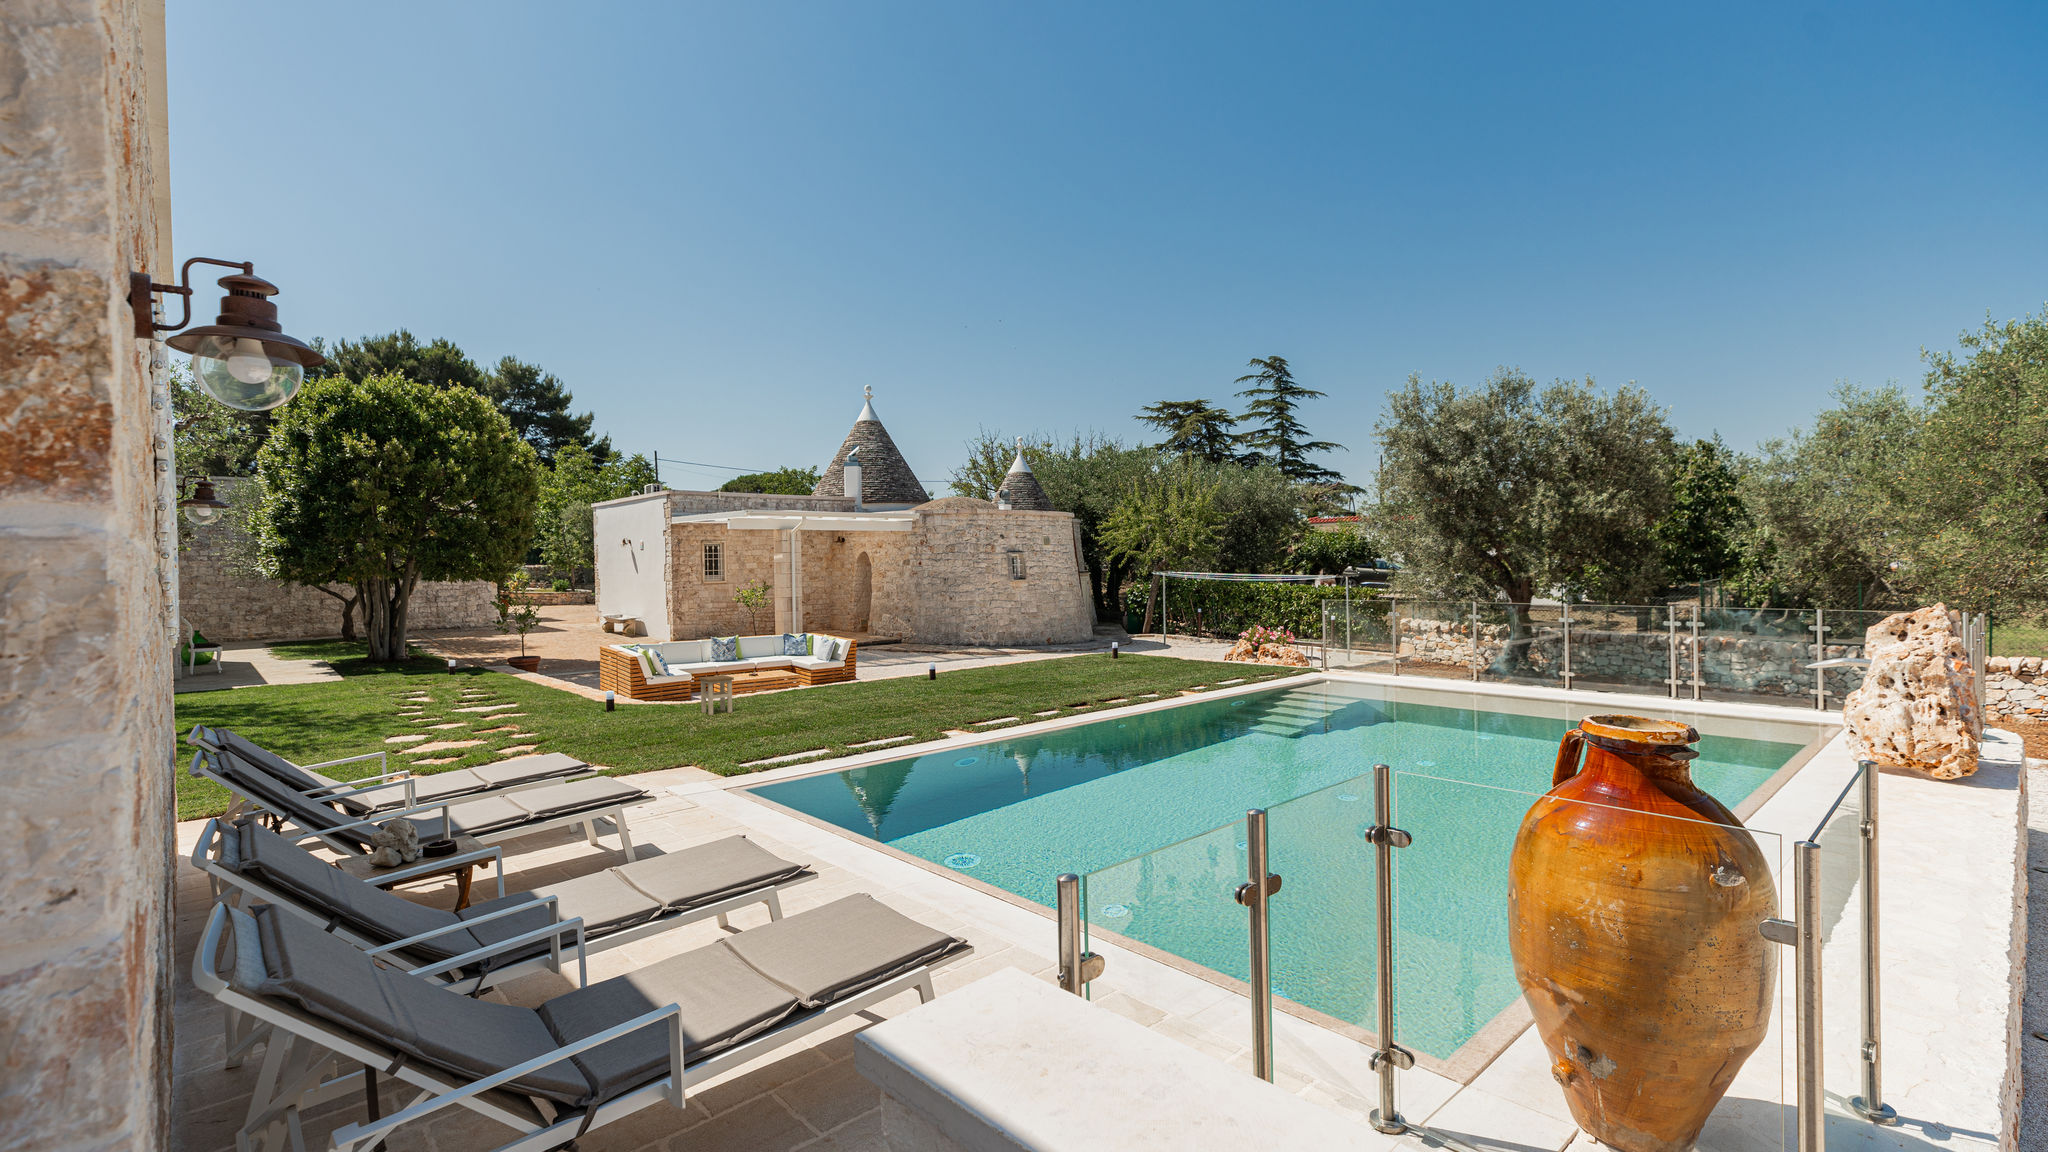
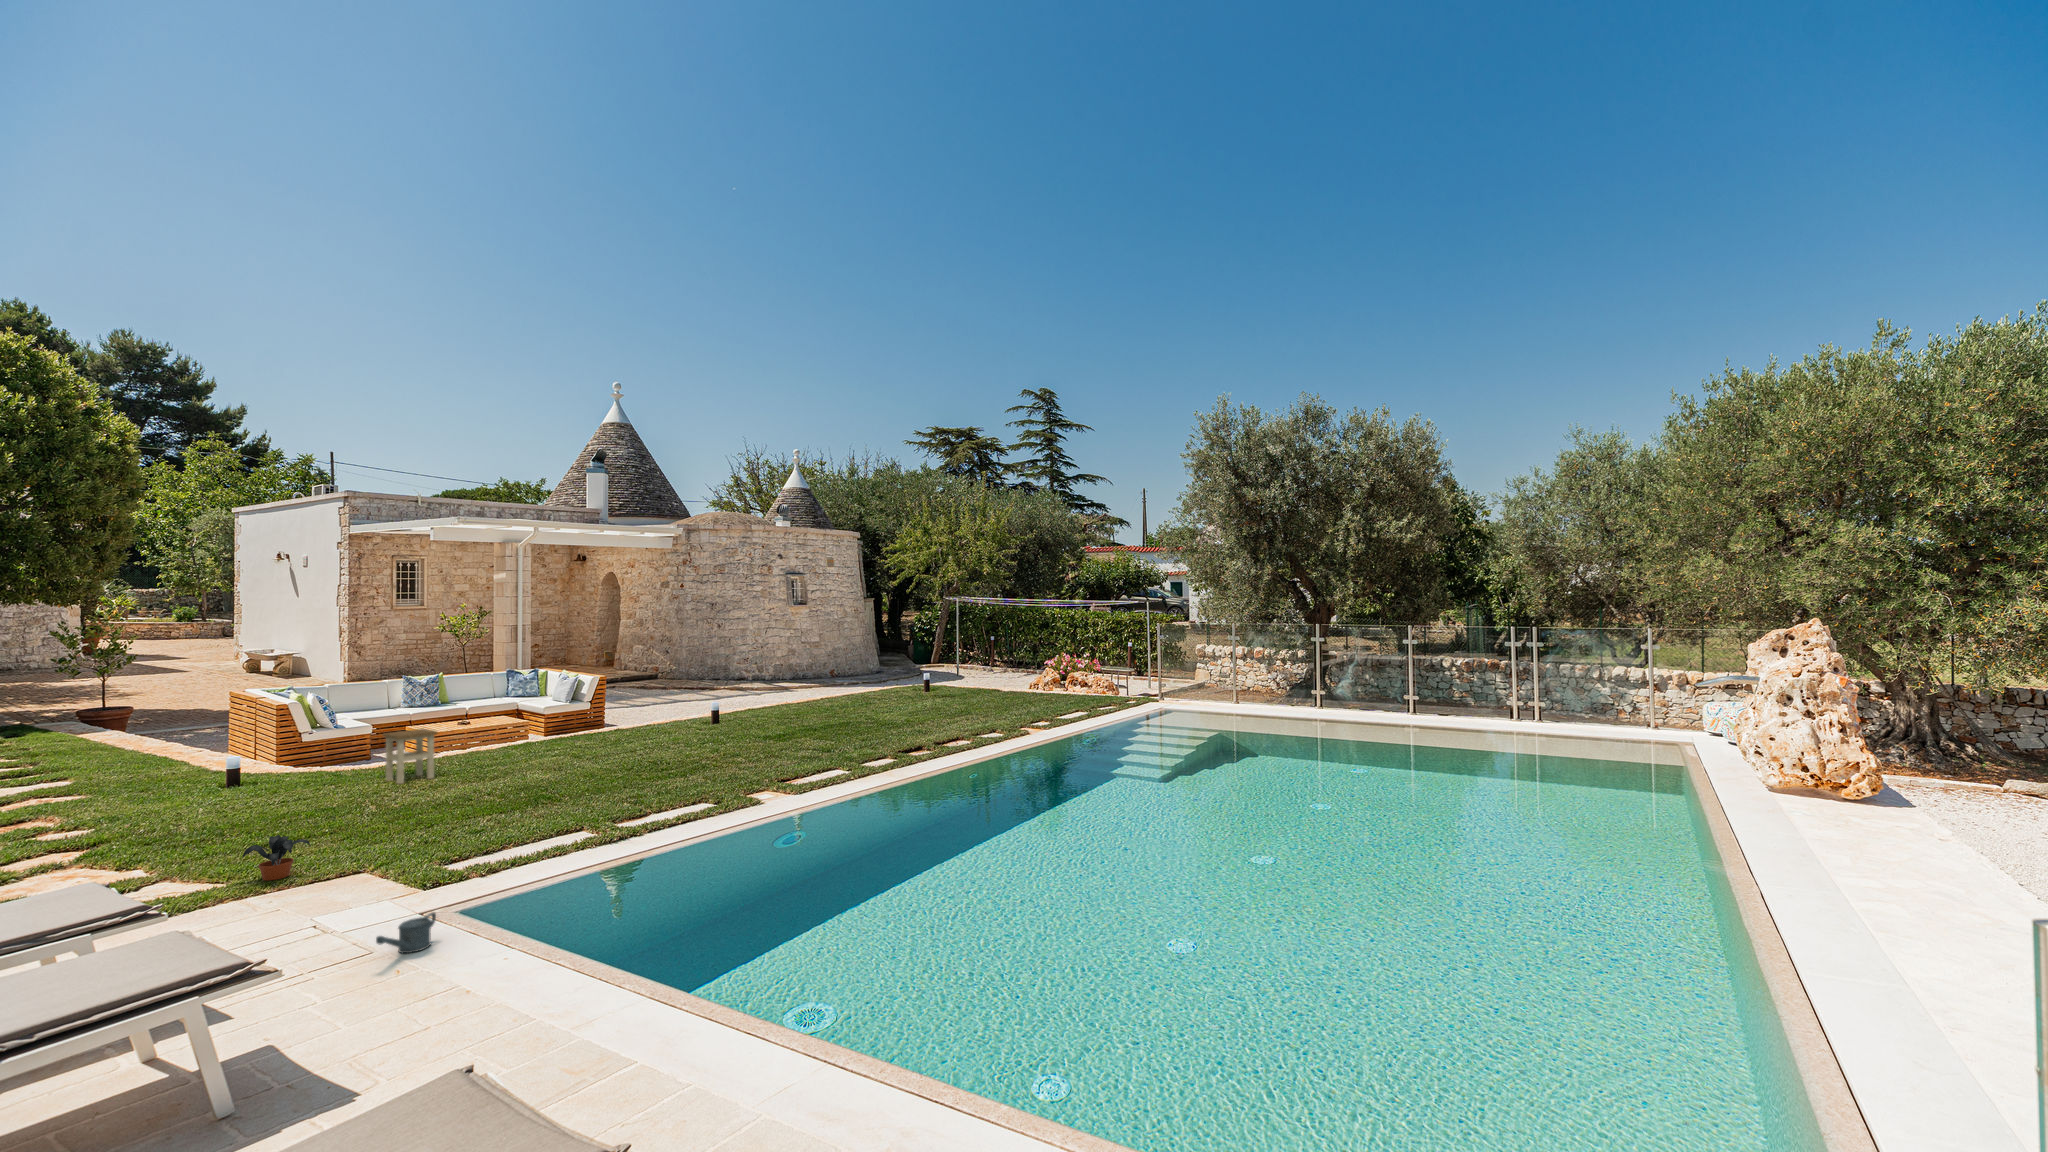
potted plant: none [625,738,662,767] -> present [242,835,311,881]
watering can: none [703,789,736,812] -> present [376,913,436,953]

